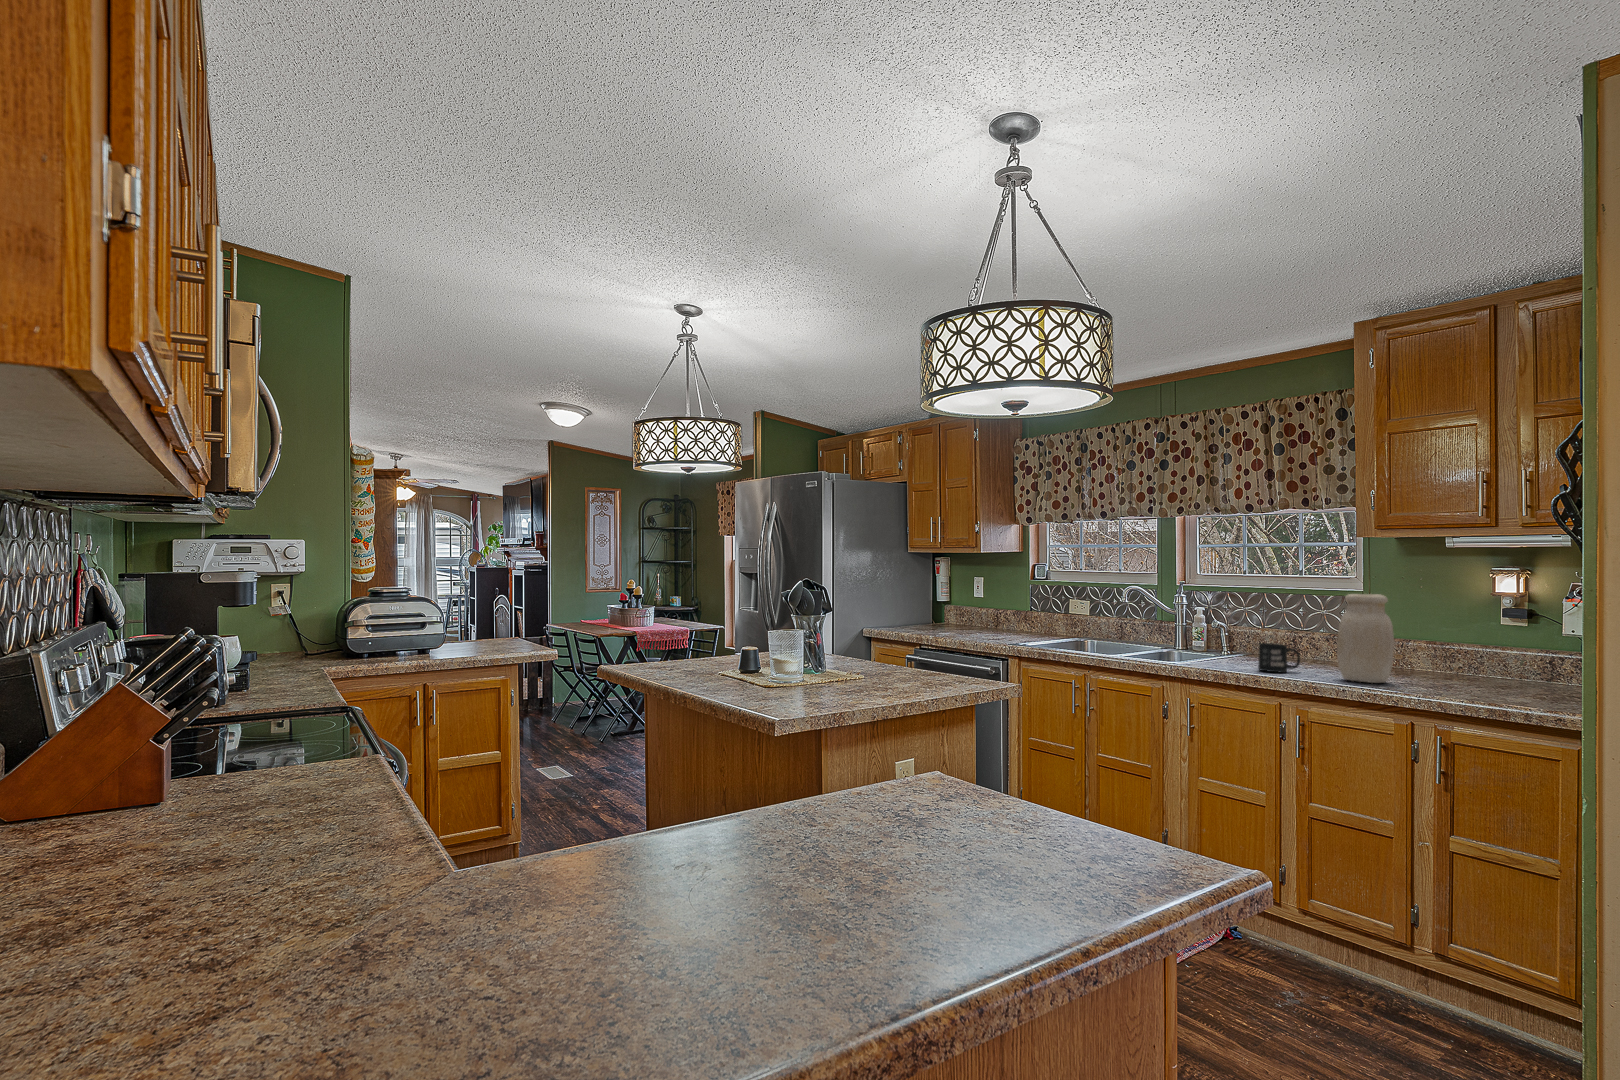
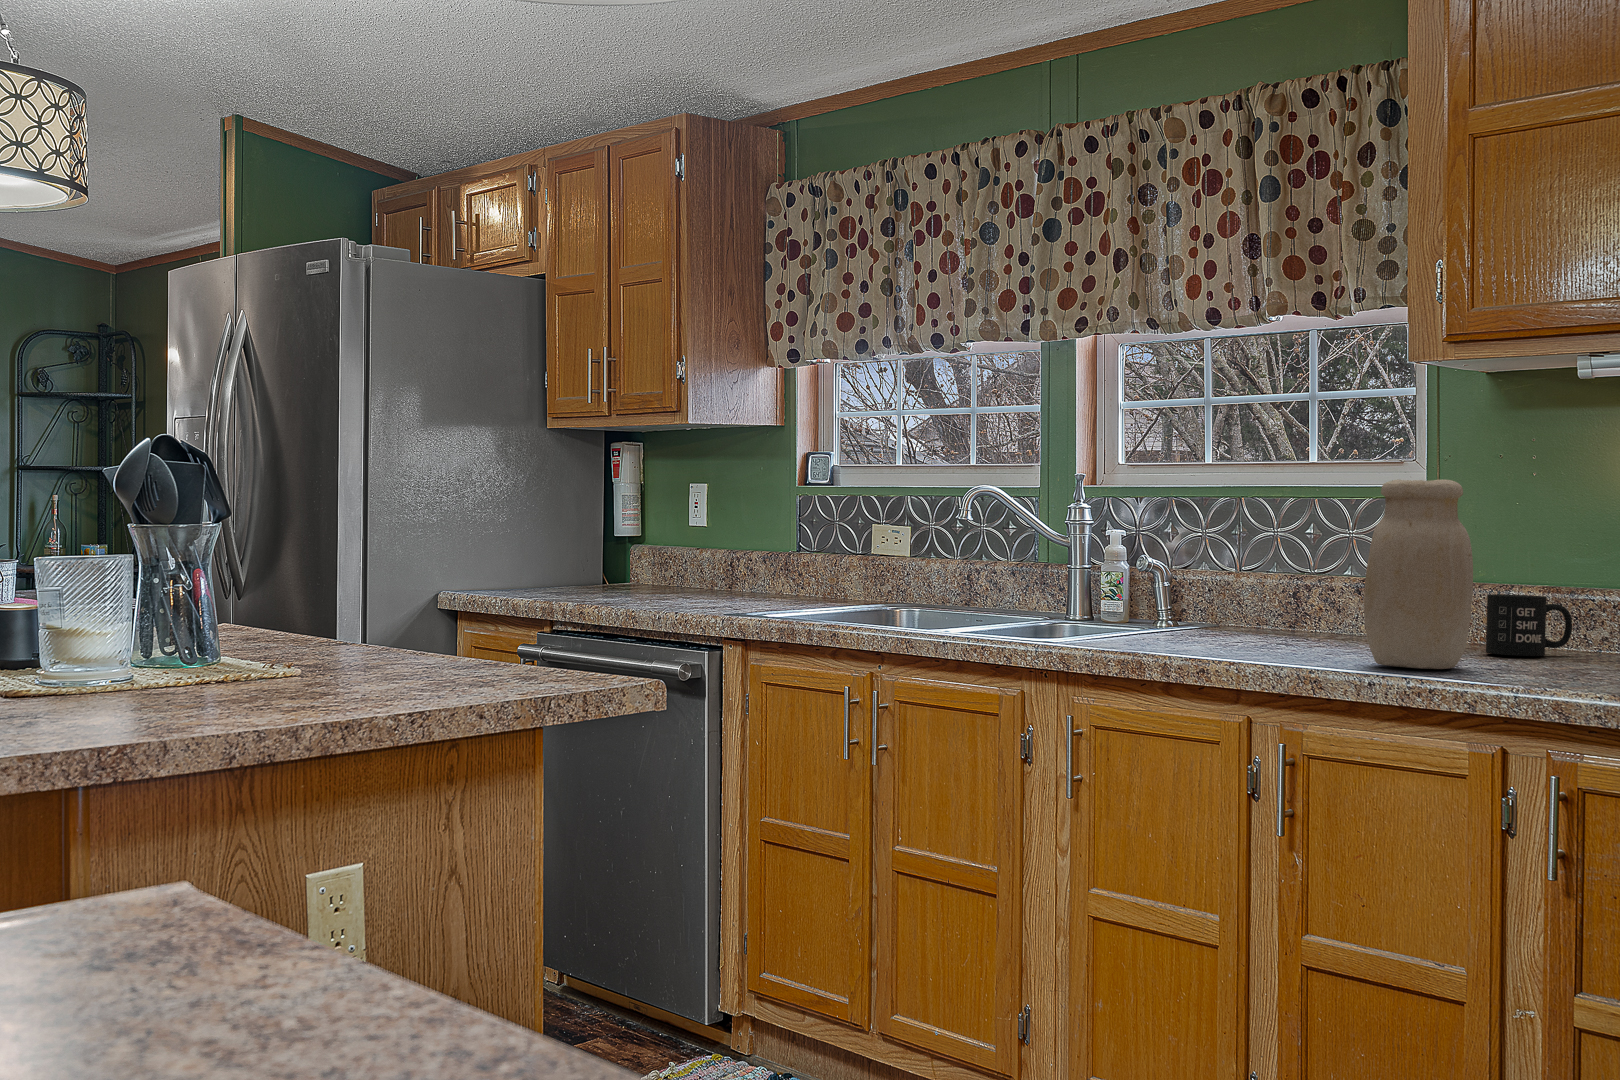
mug: present [1258,643,1300,673] -> present [1486,594,1572,656]

